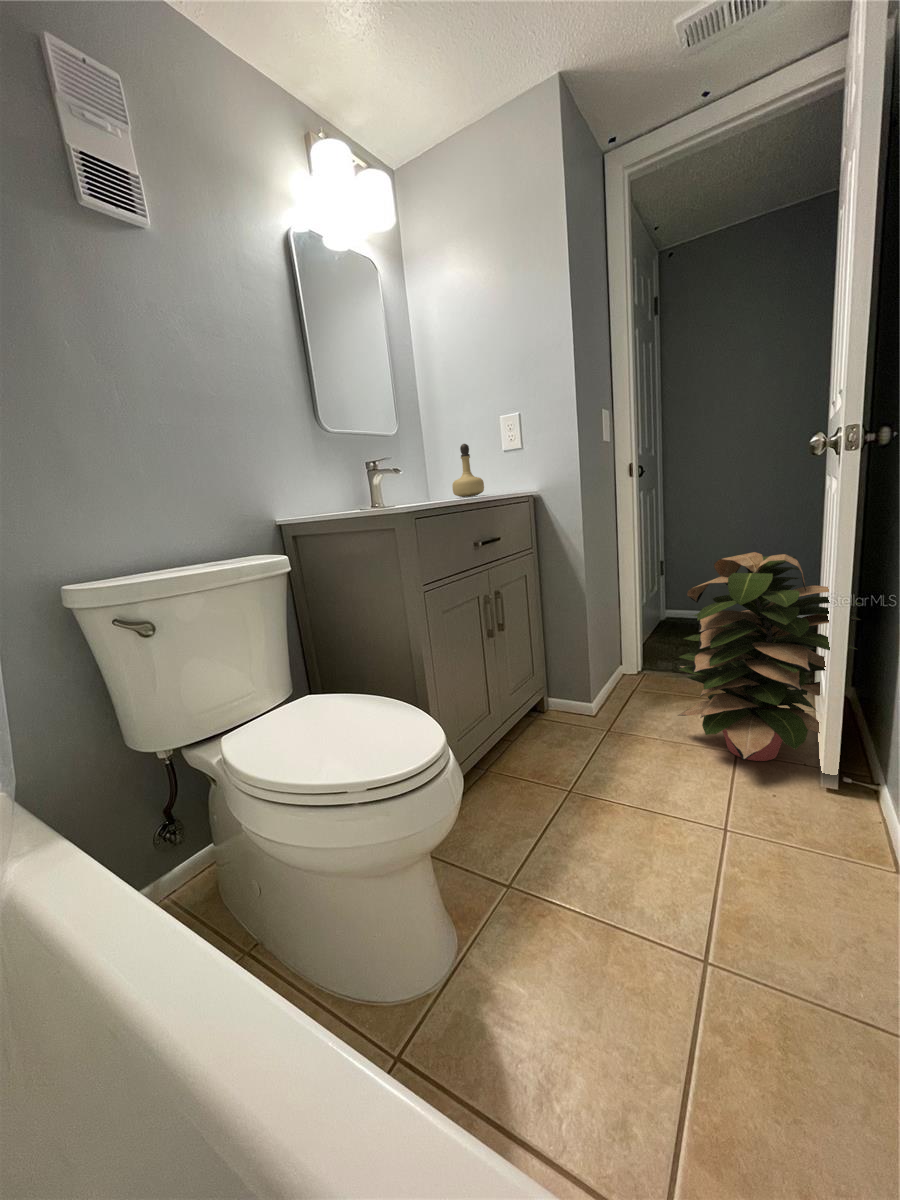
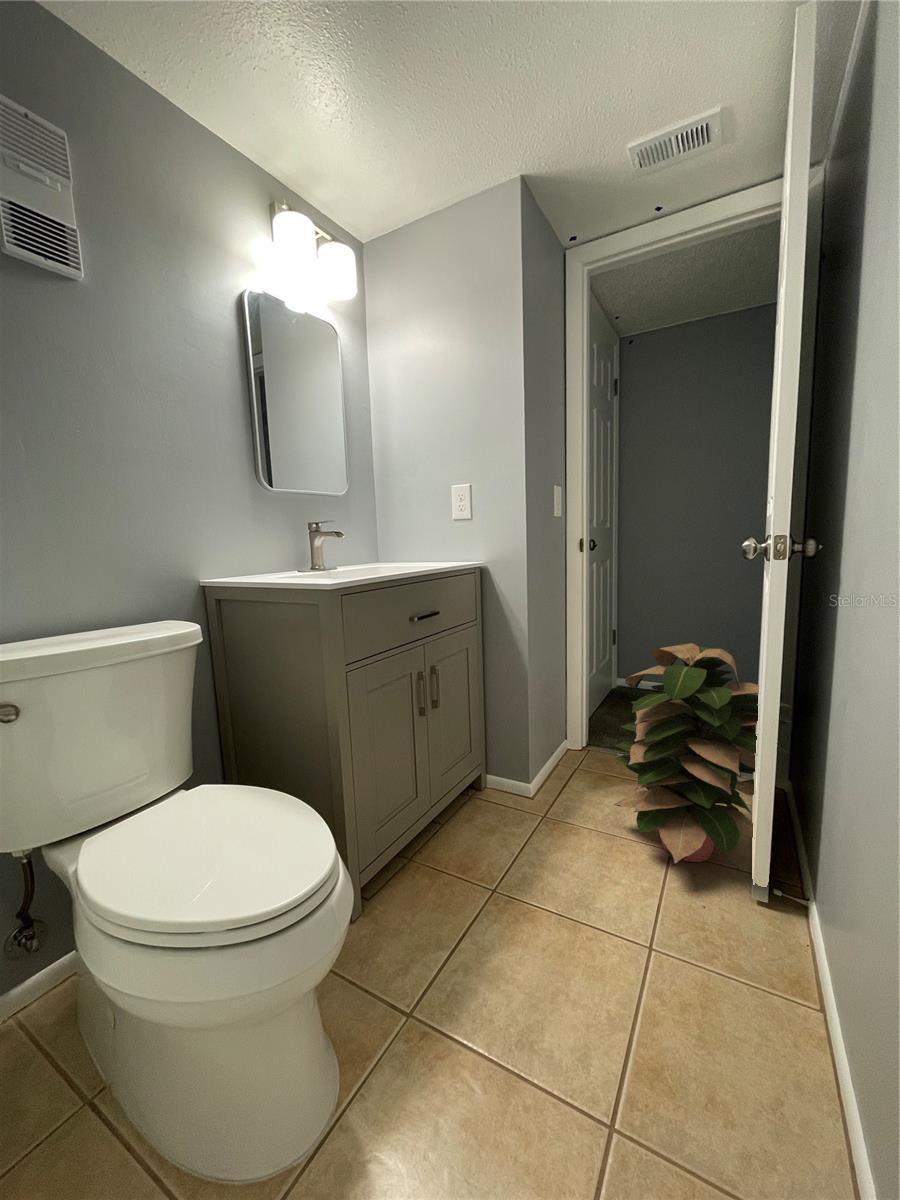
perfume bottle: present [452,444,484,497] -> none [401,508,433,561]

